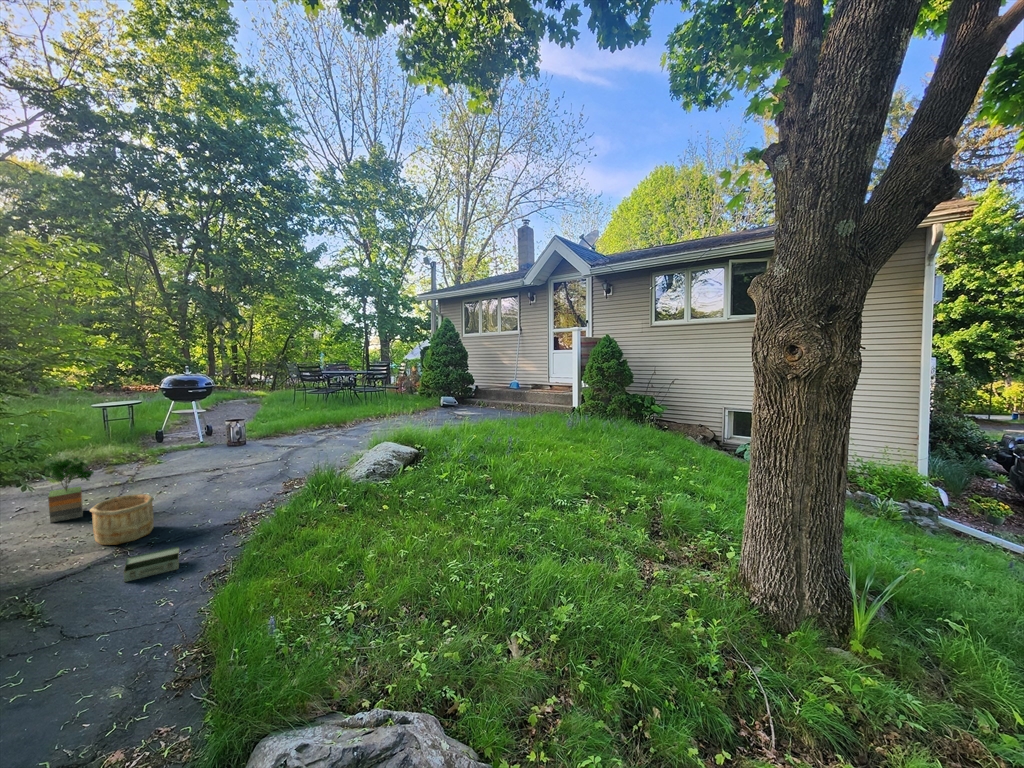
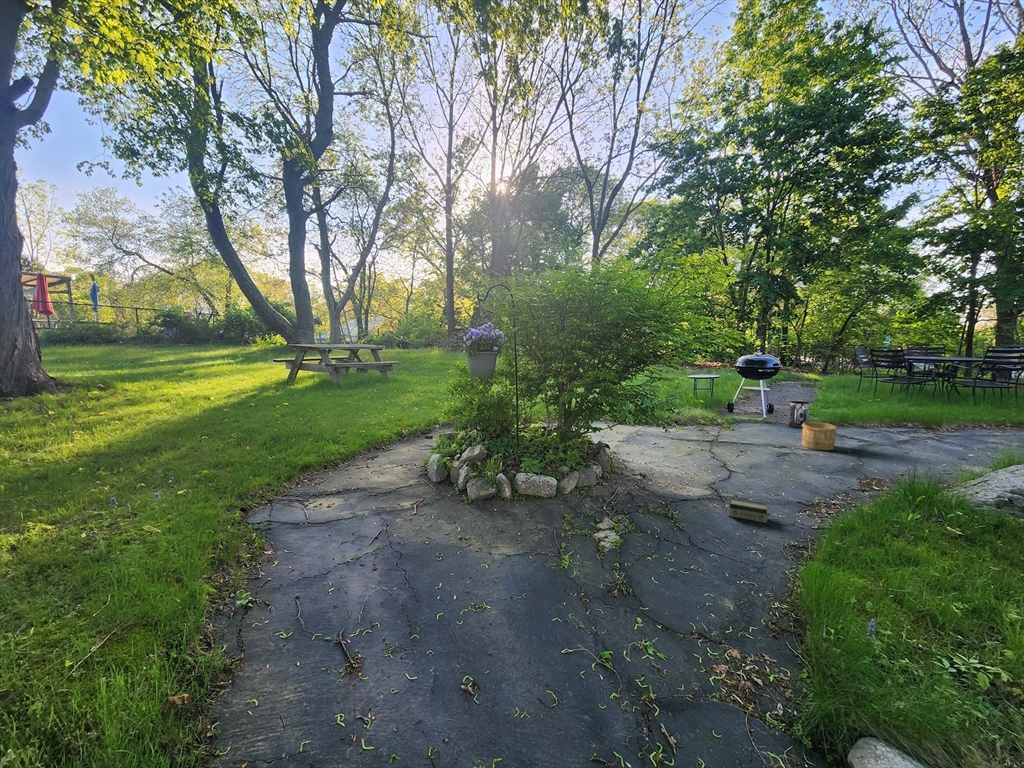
potted tree: present [44,458,94,523] -> none [671,413,702,458]
wooden bucket: present [90,494,154,545] -> present [802,422,837,450]

